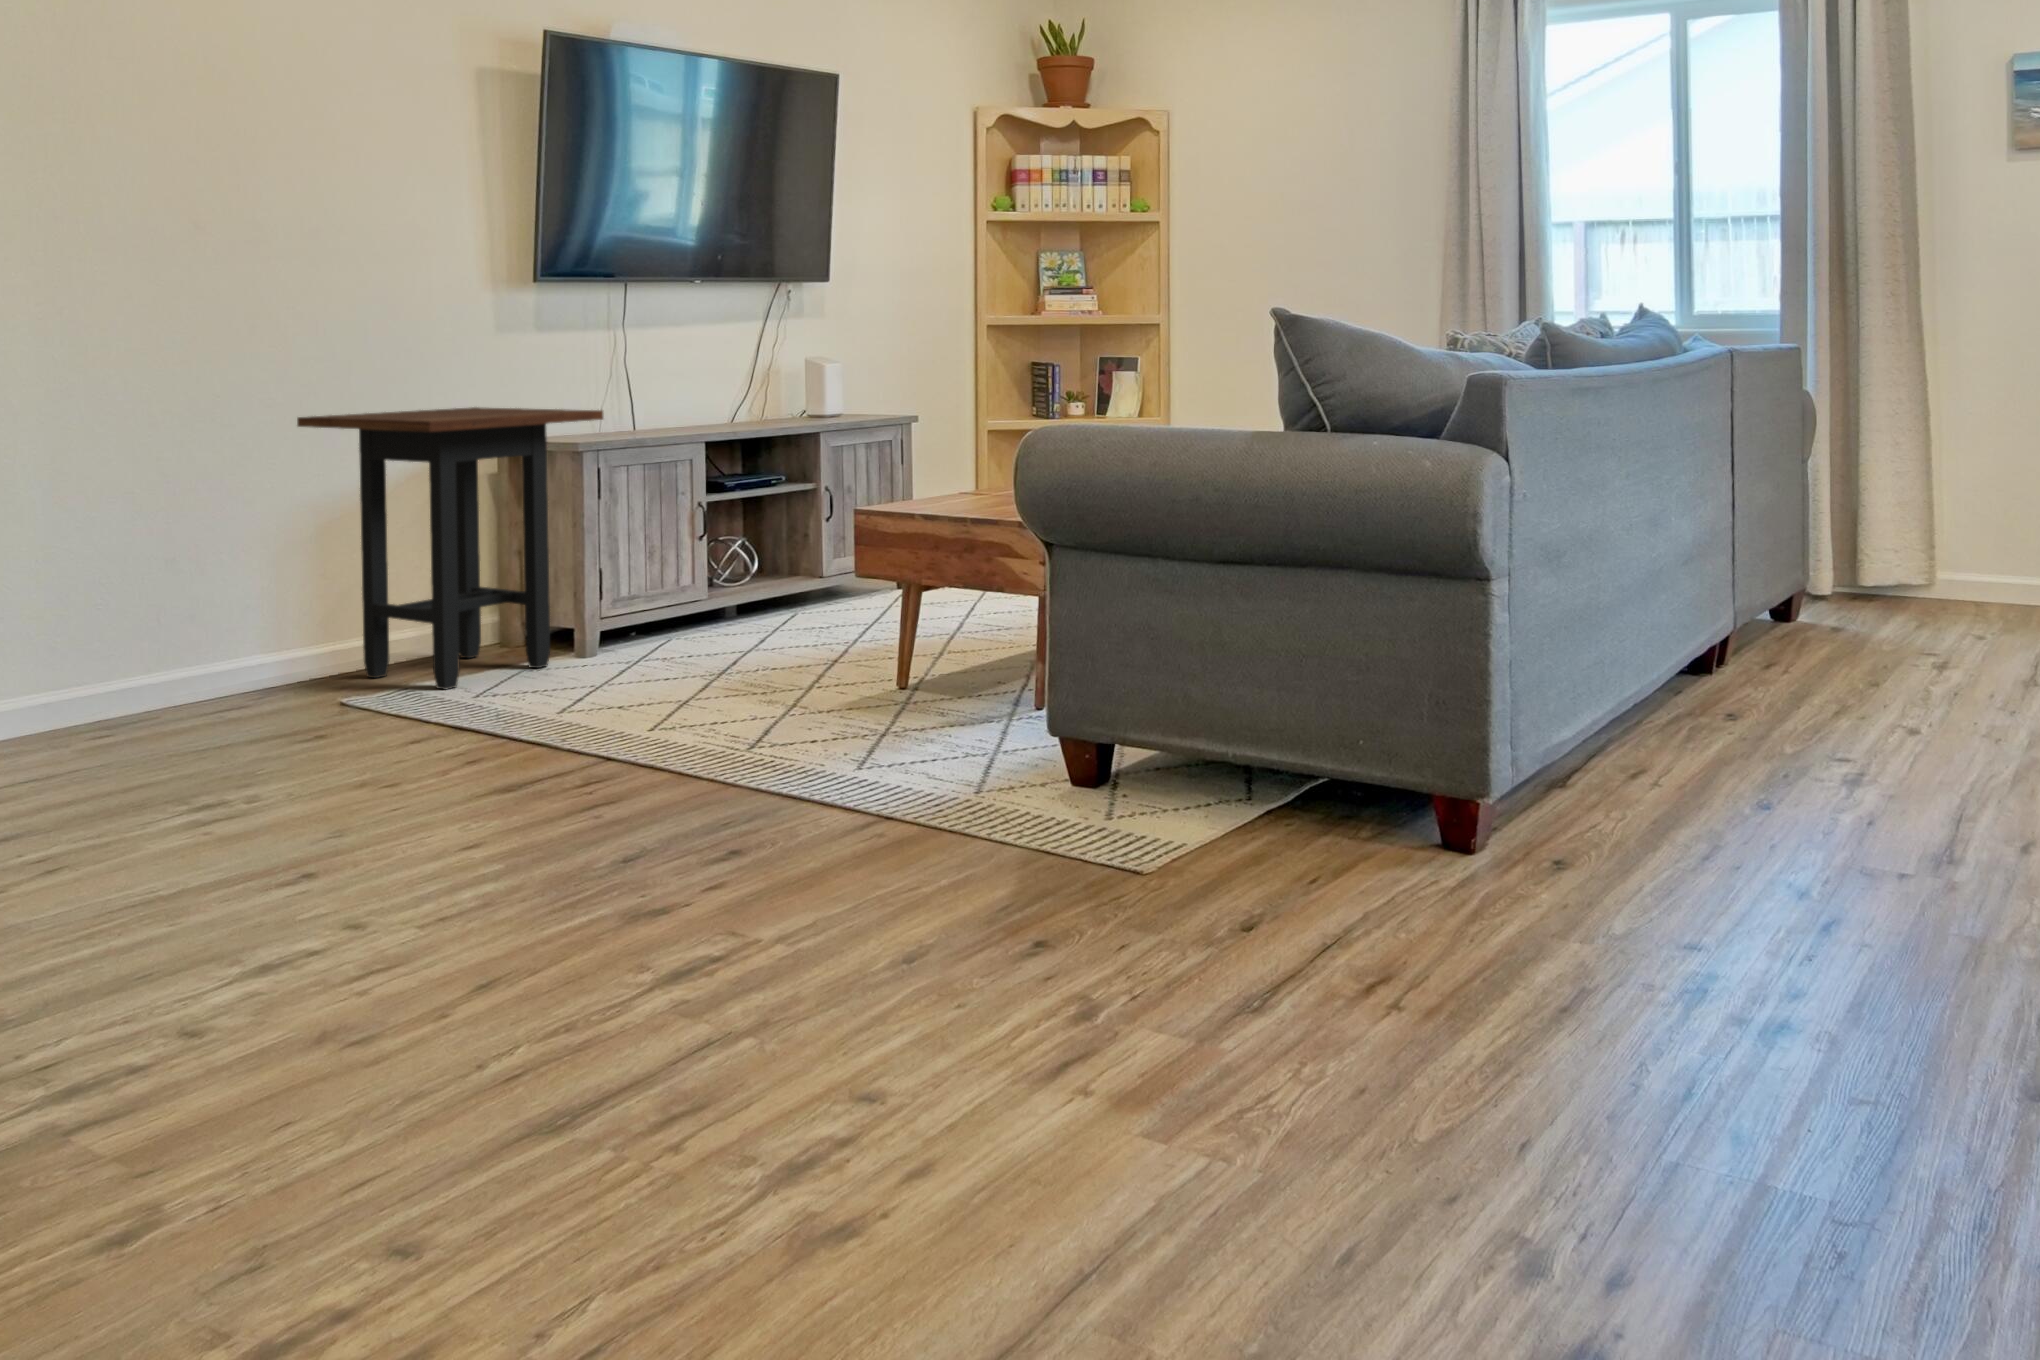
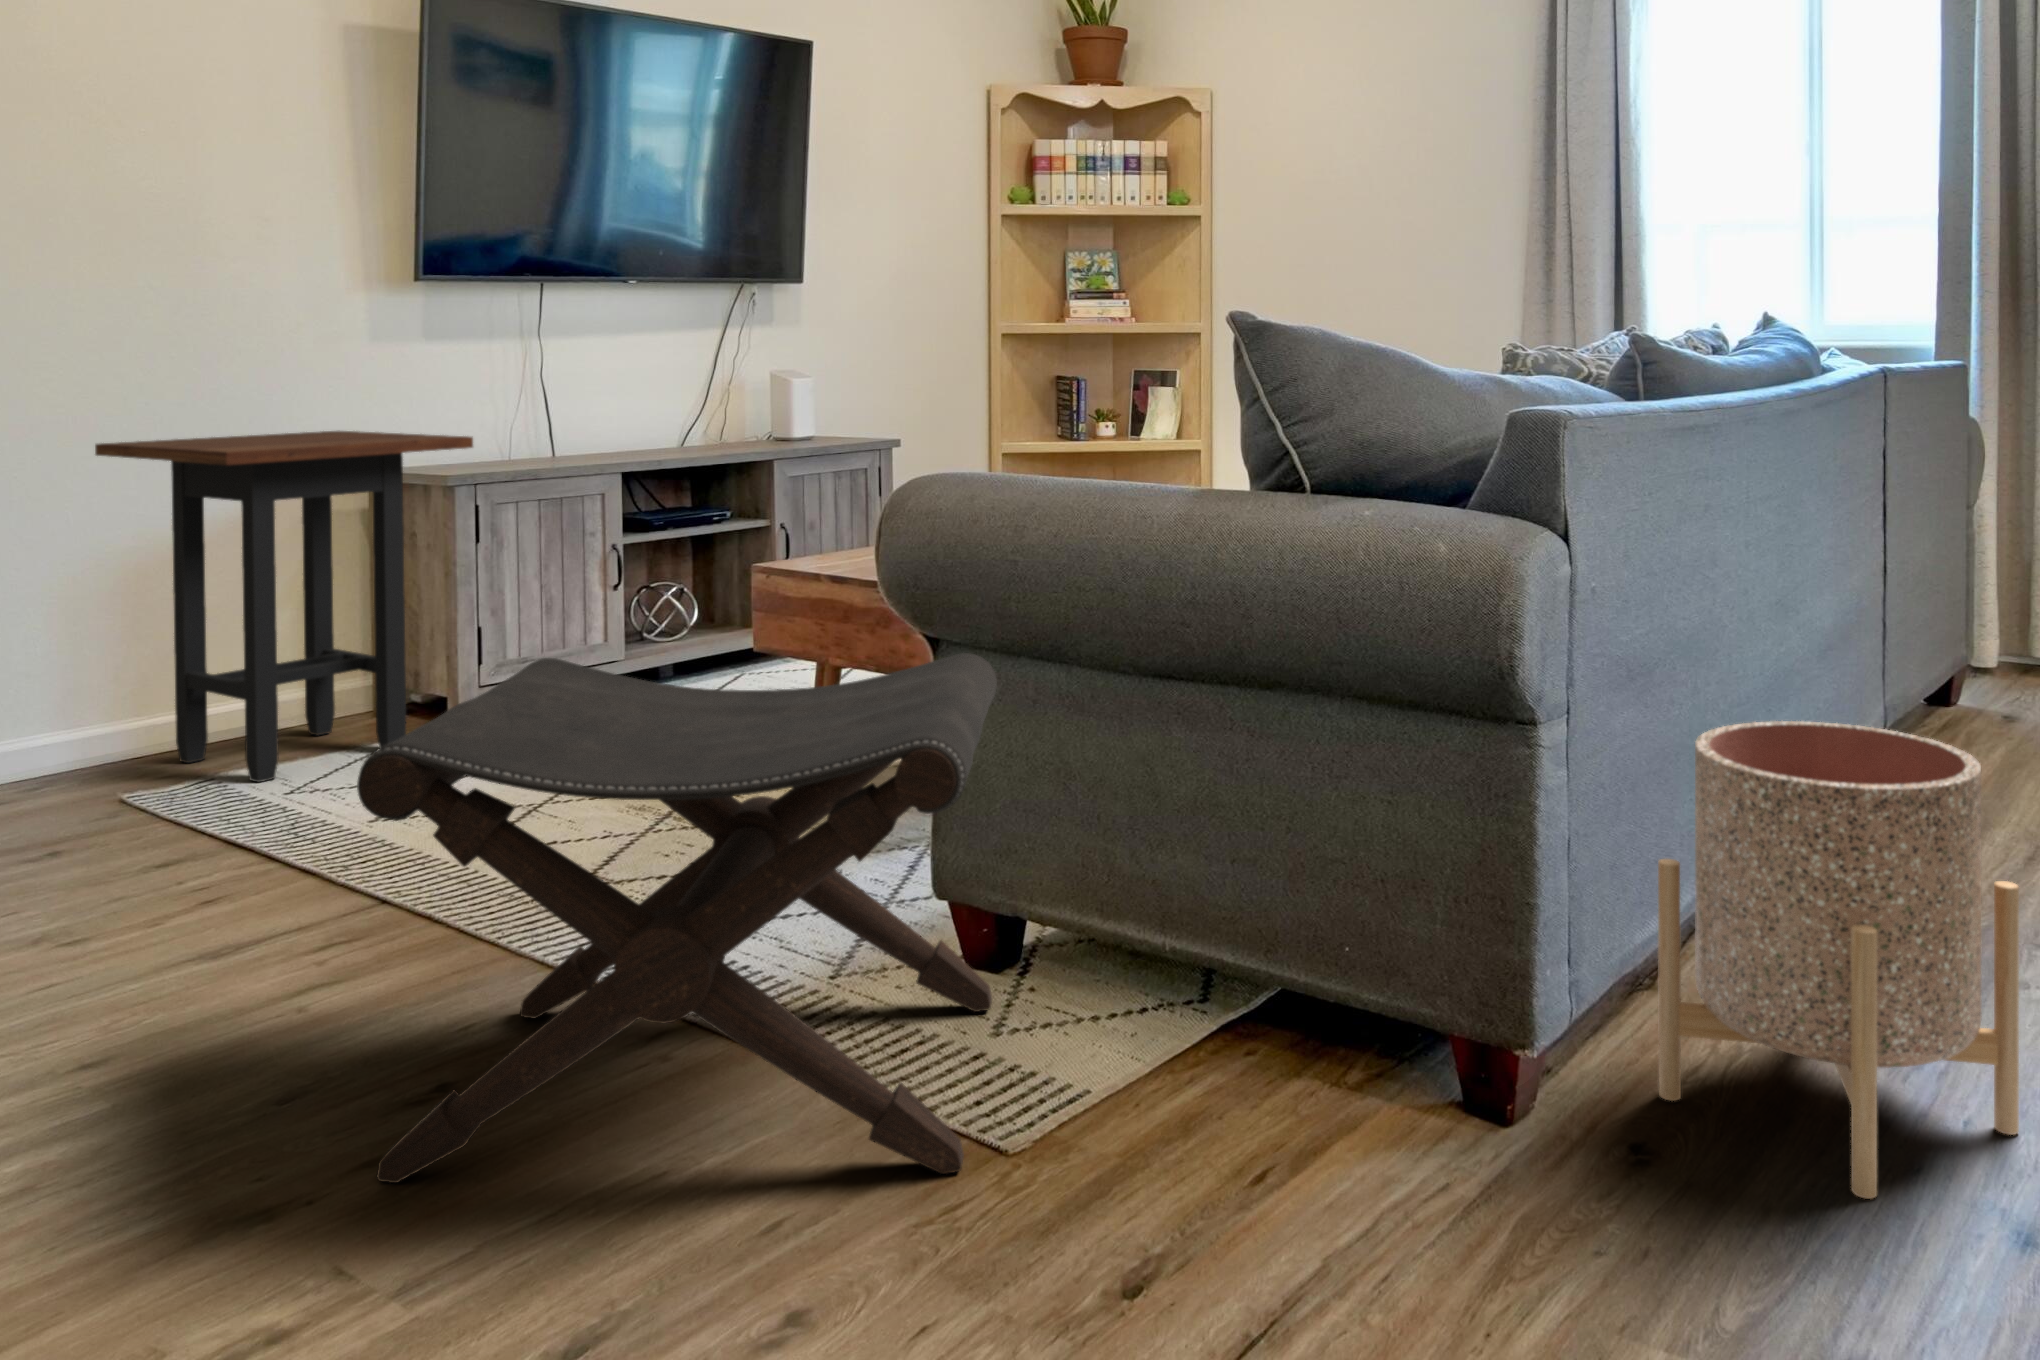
footstool: none [708,553,1118,901] -> present [357,653,997,1183]
planter: none [1571,588,1808,883] -> present [1658,721,2019,1199]

